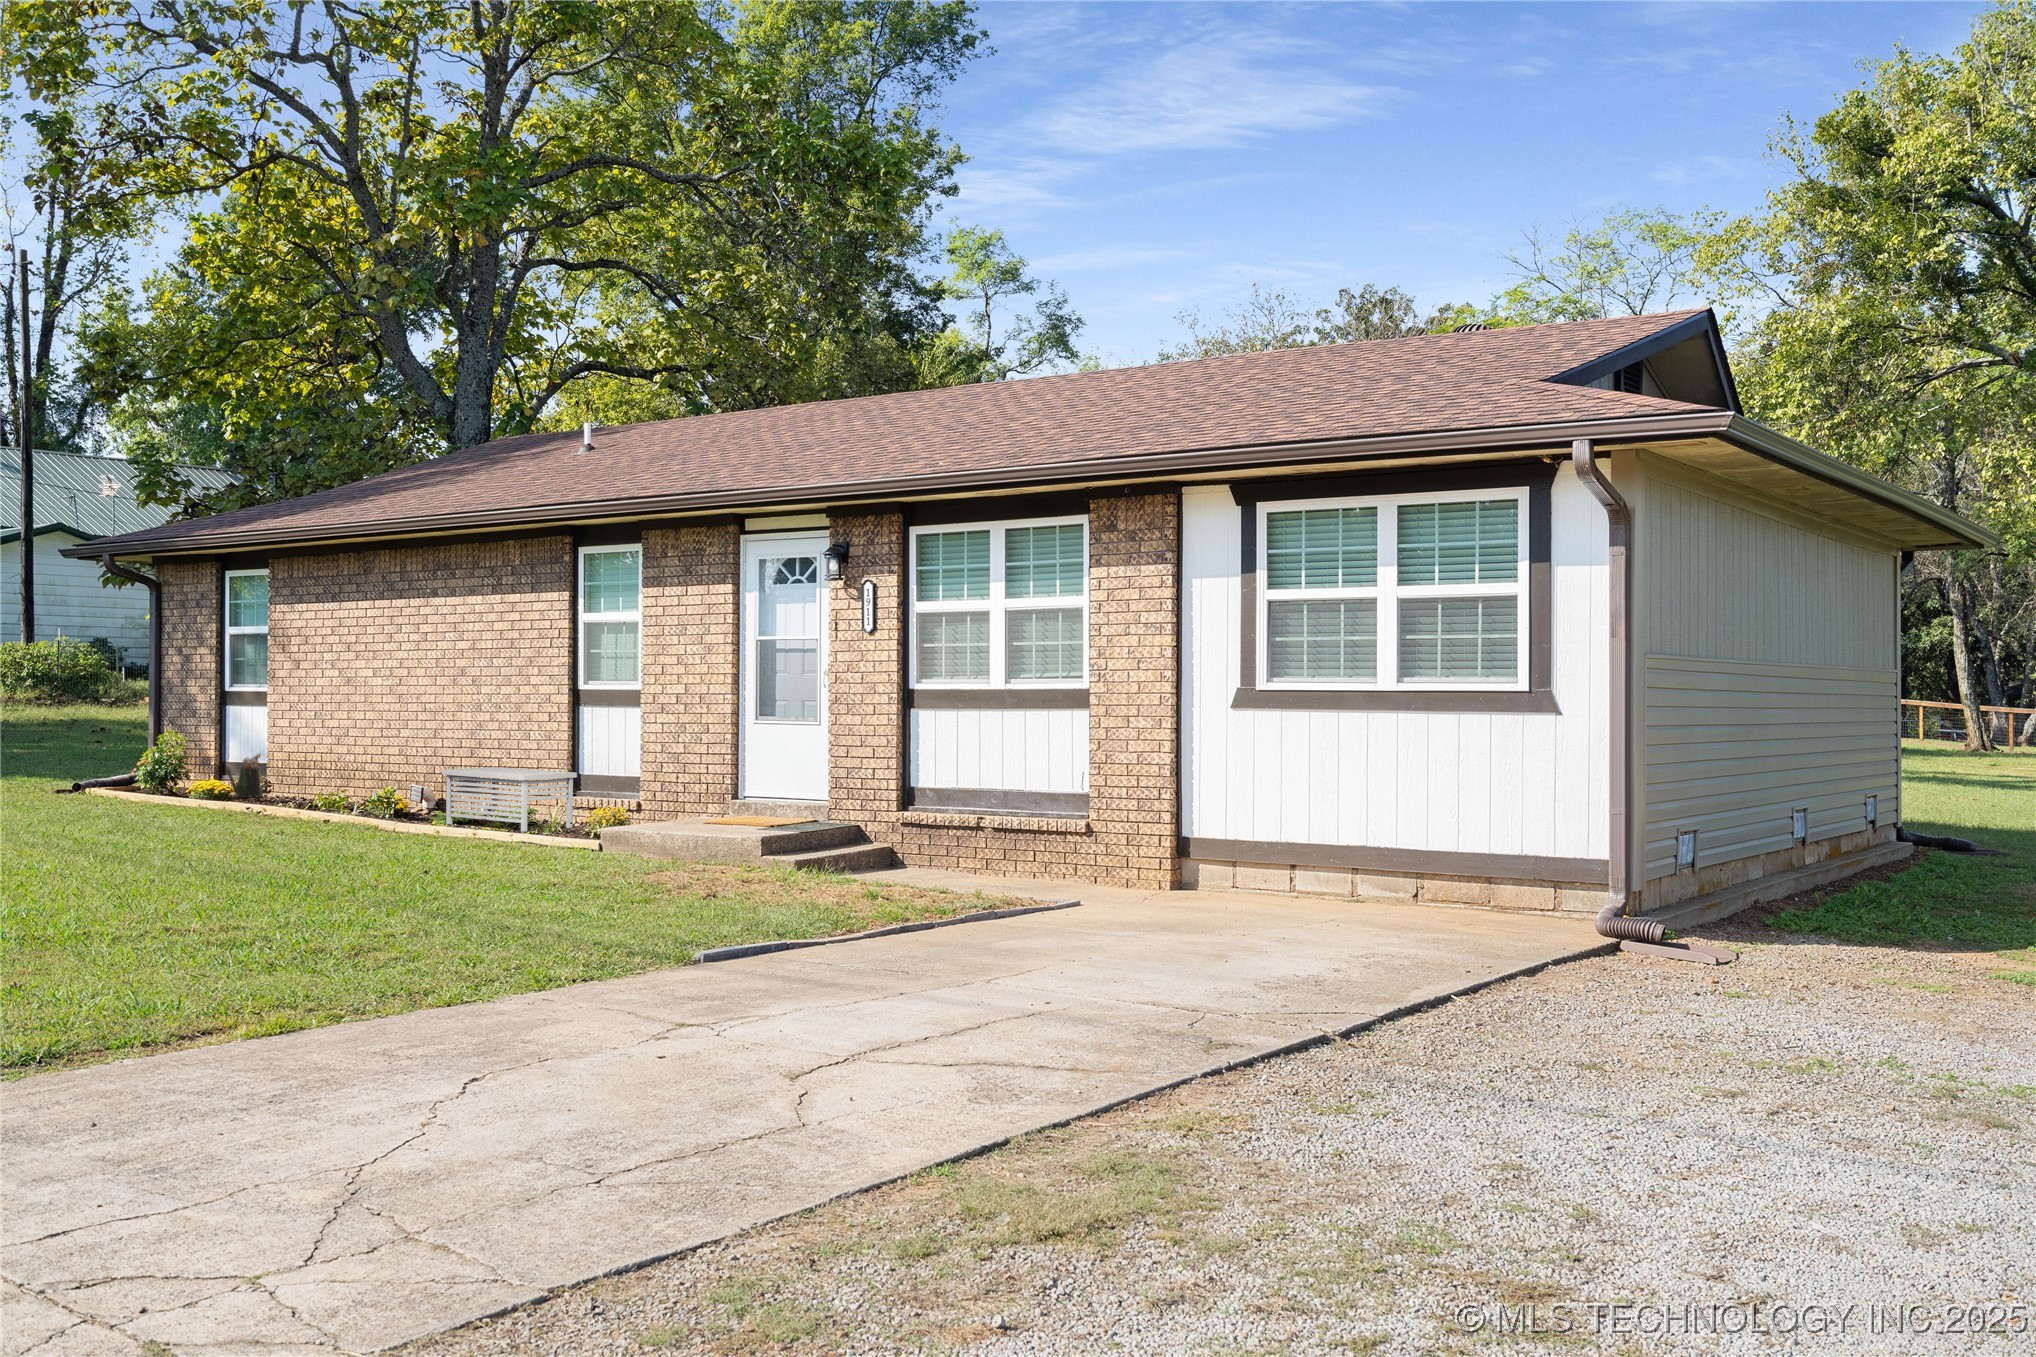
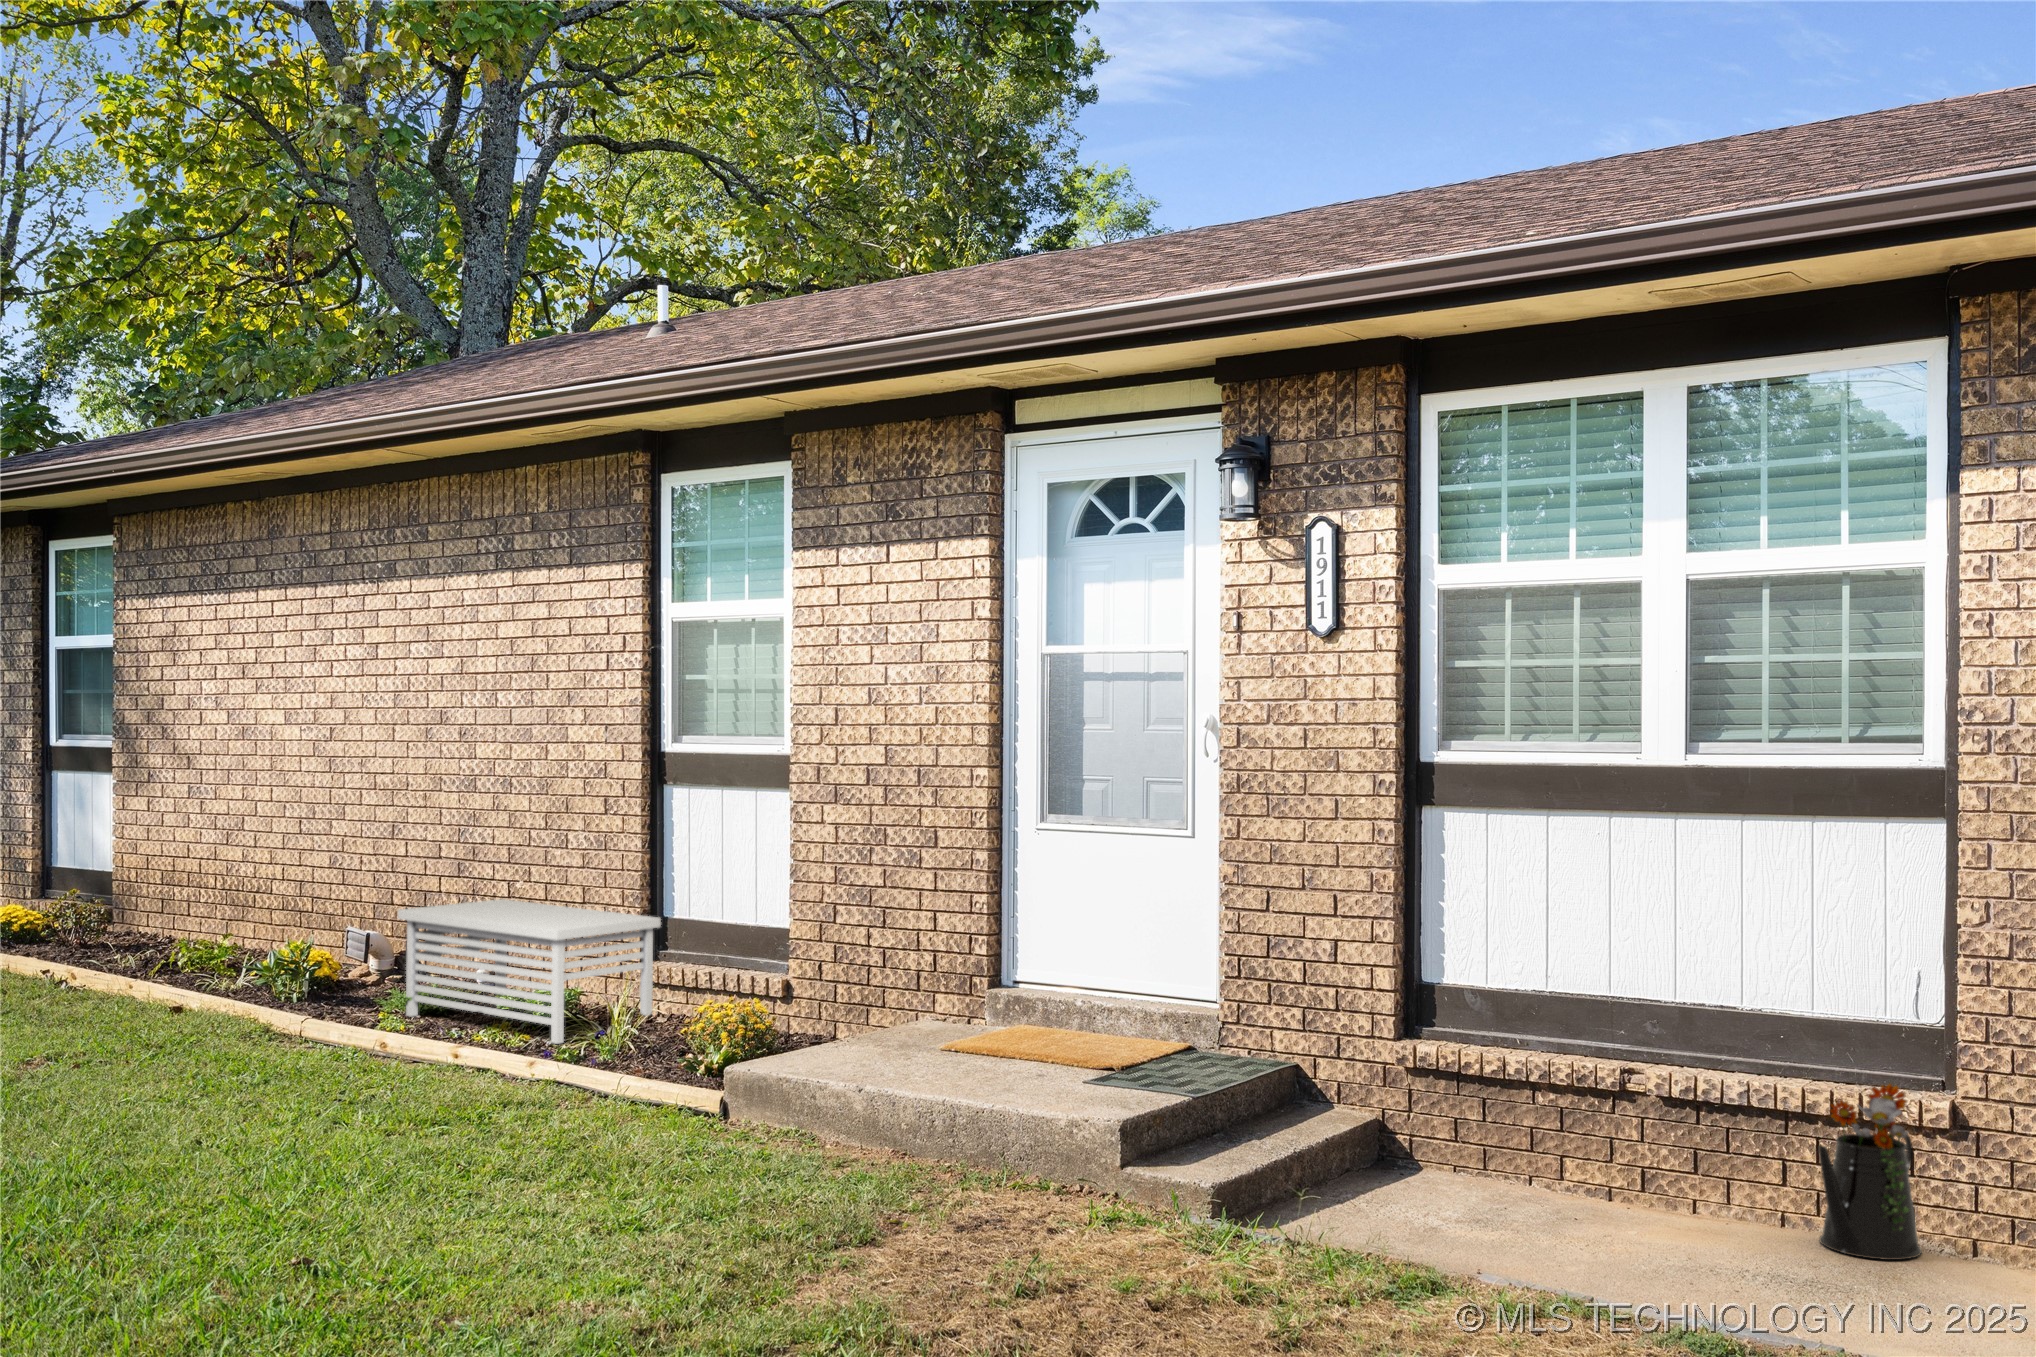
watering can: present [226,753,263,798] -> present [1819,1084,1922,1260]

